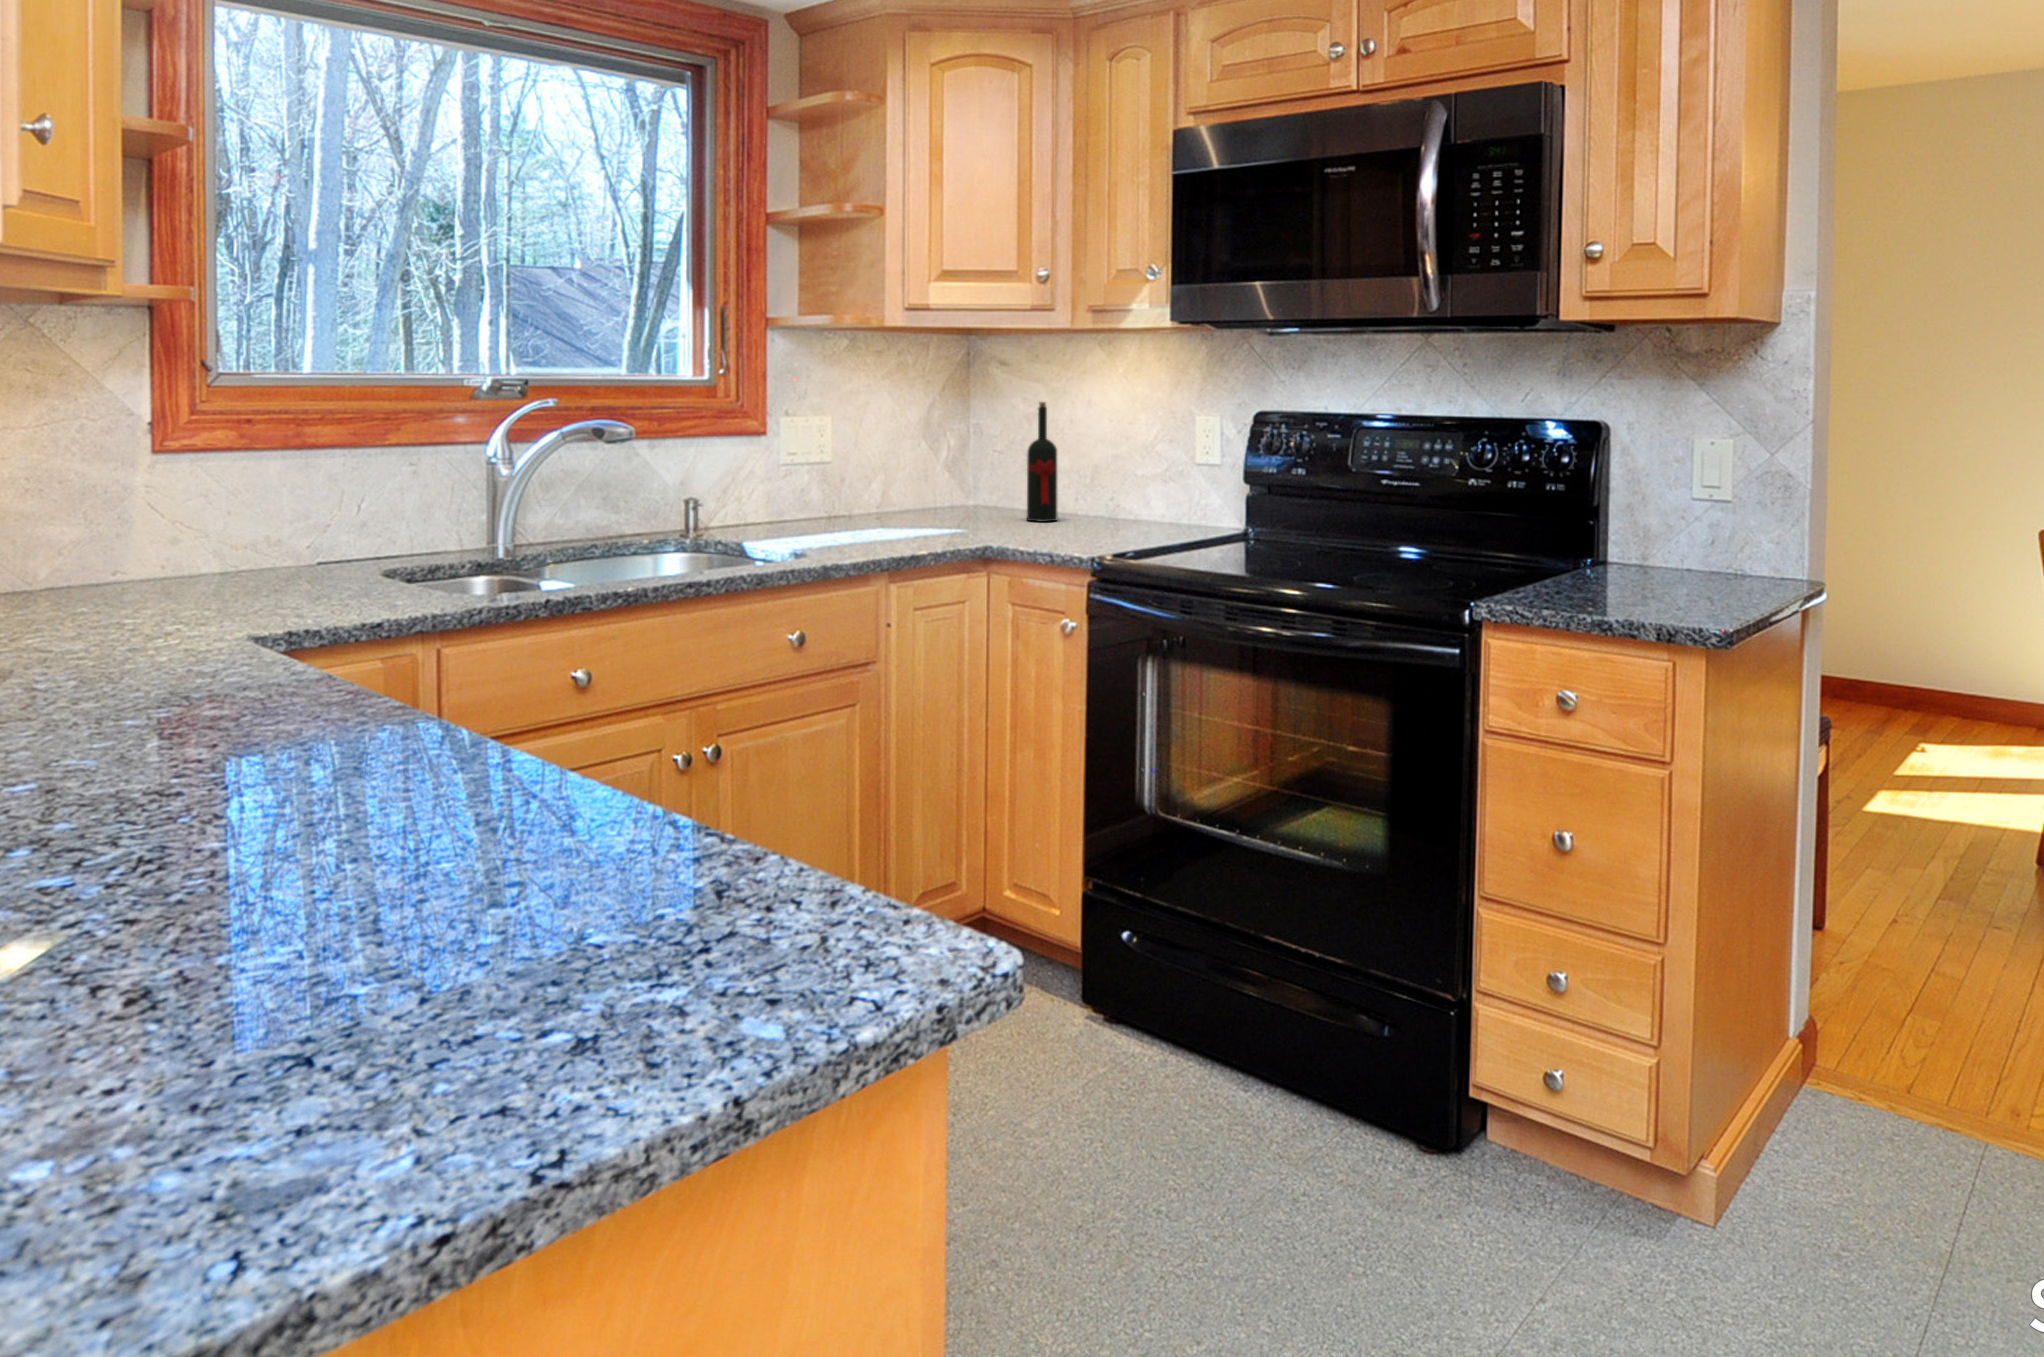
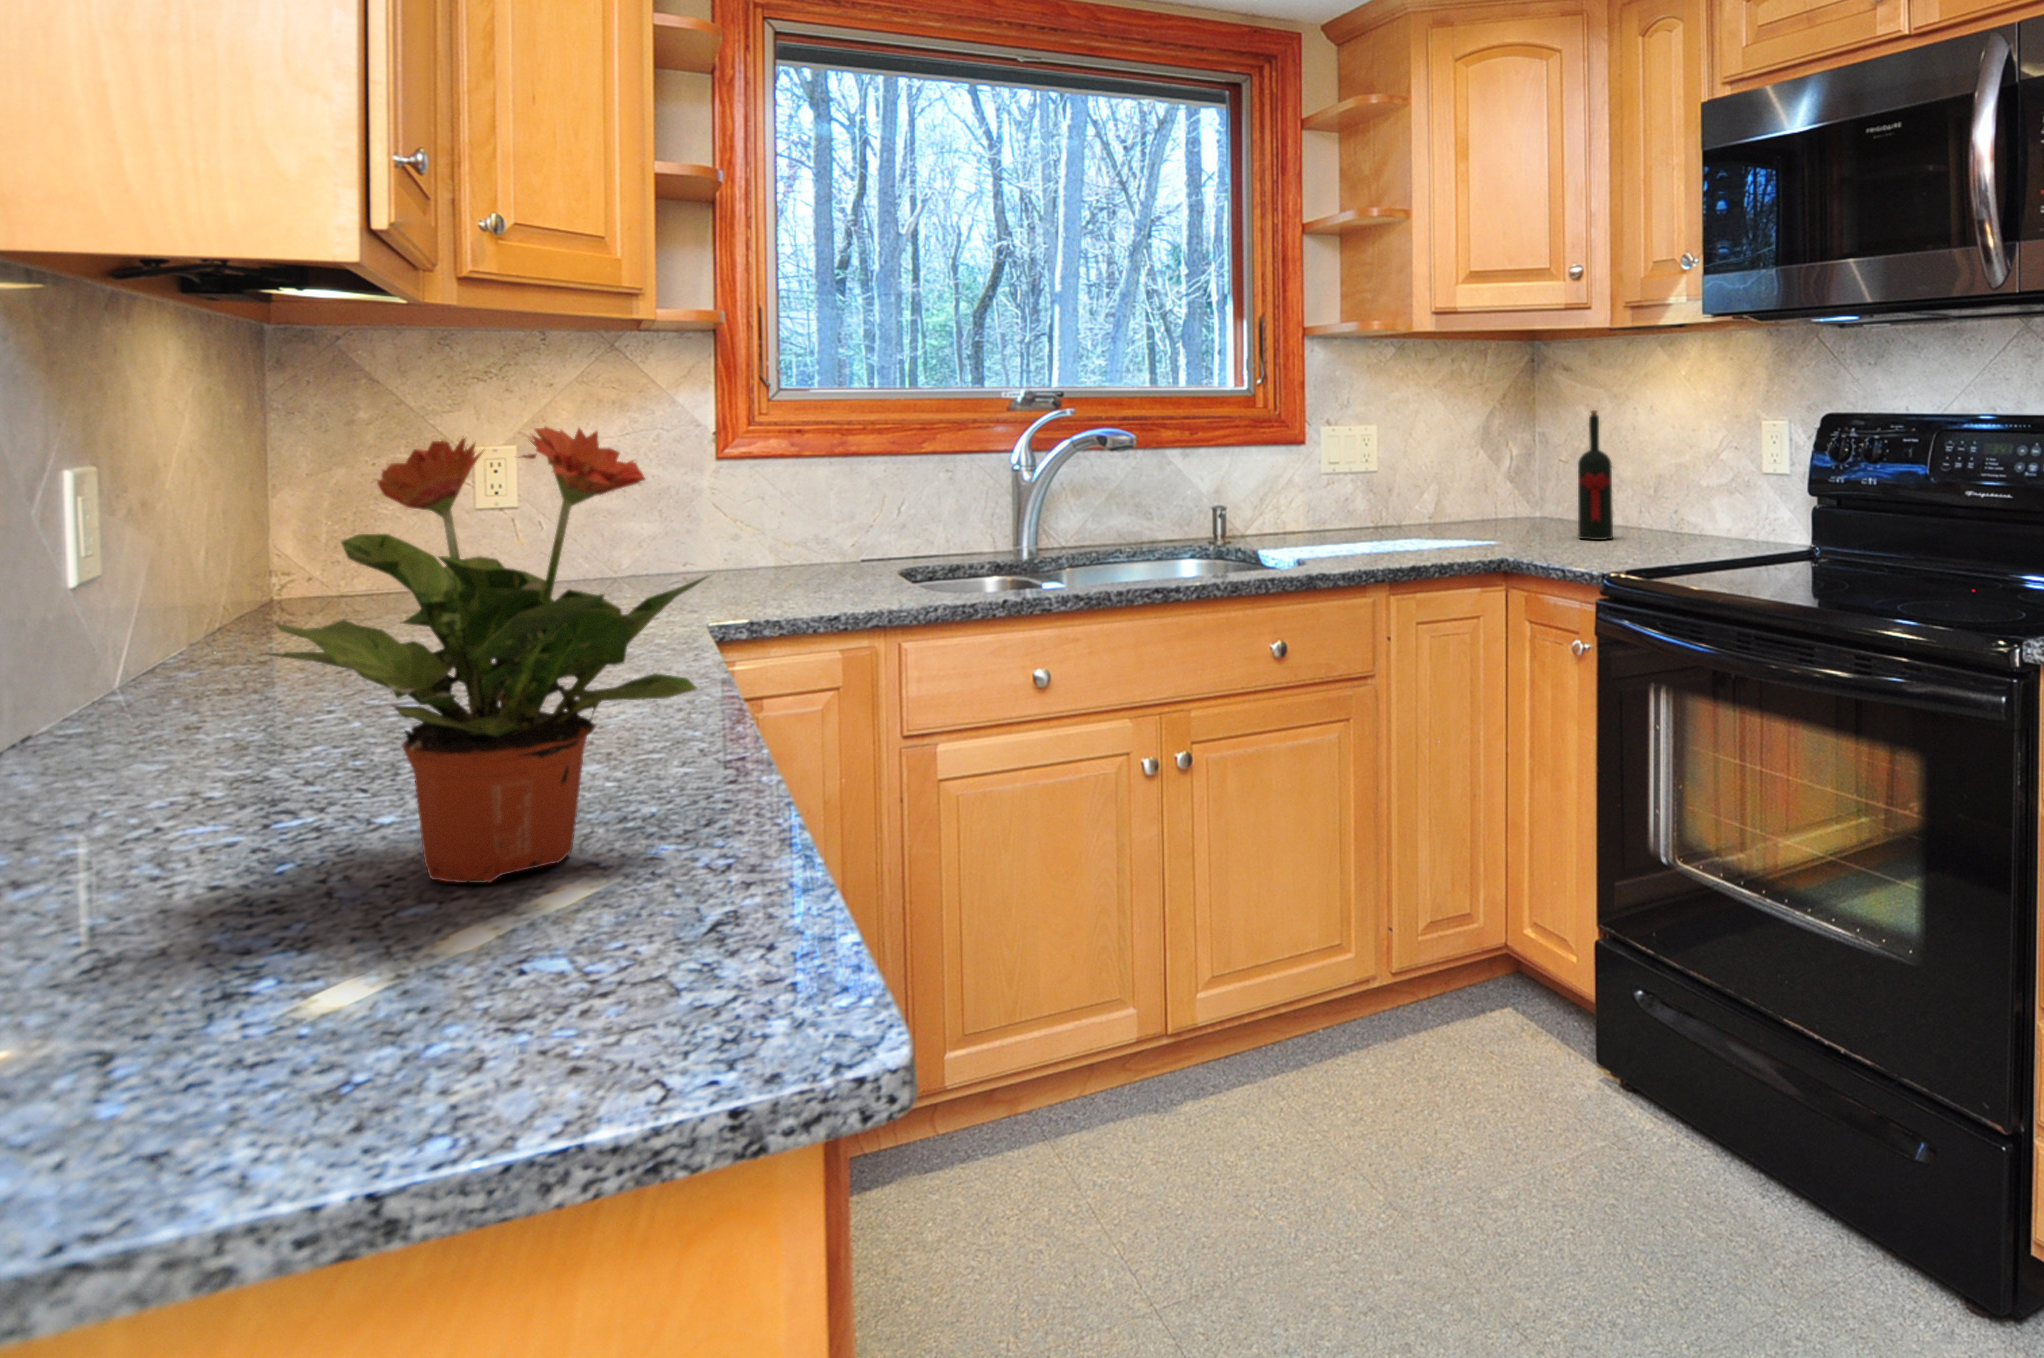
potted plant: none [140,448,594,940] -> present [270,427,708,883]

